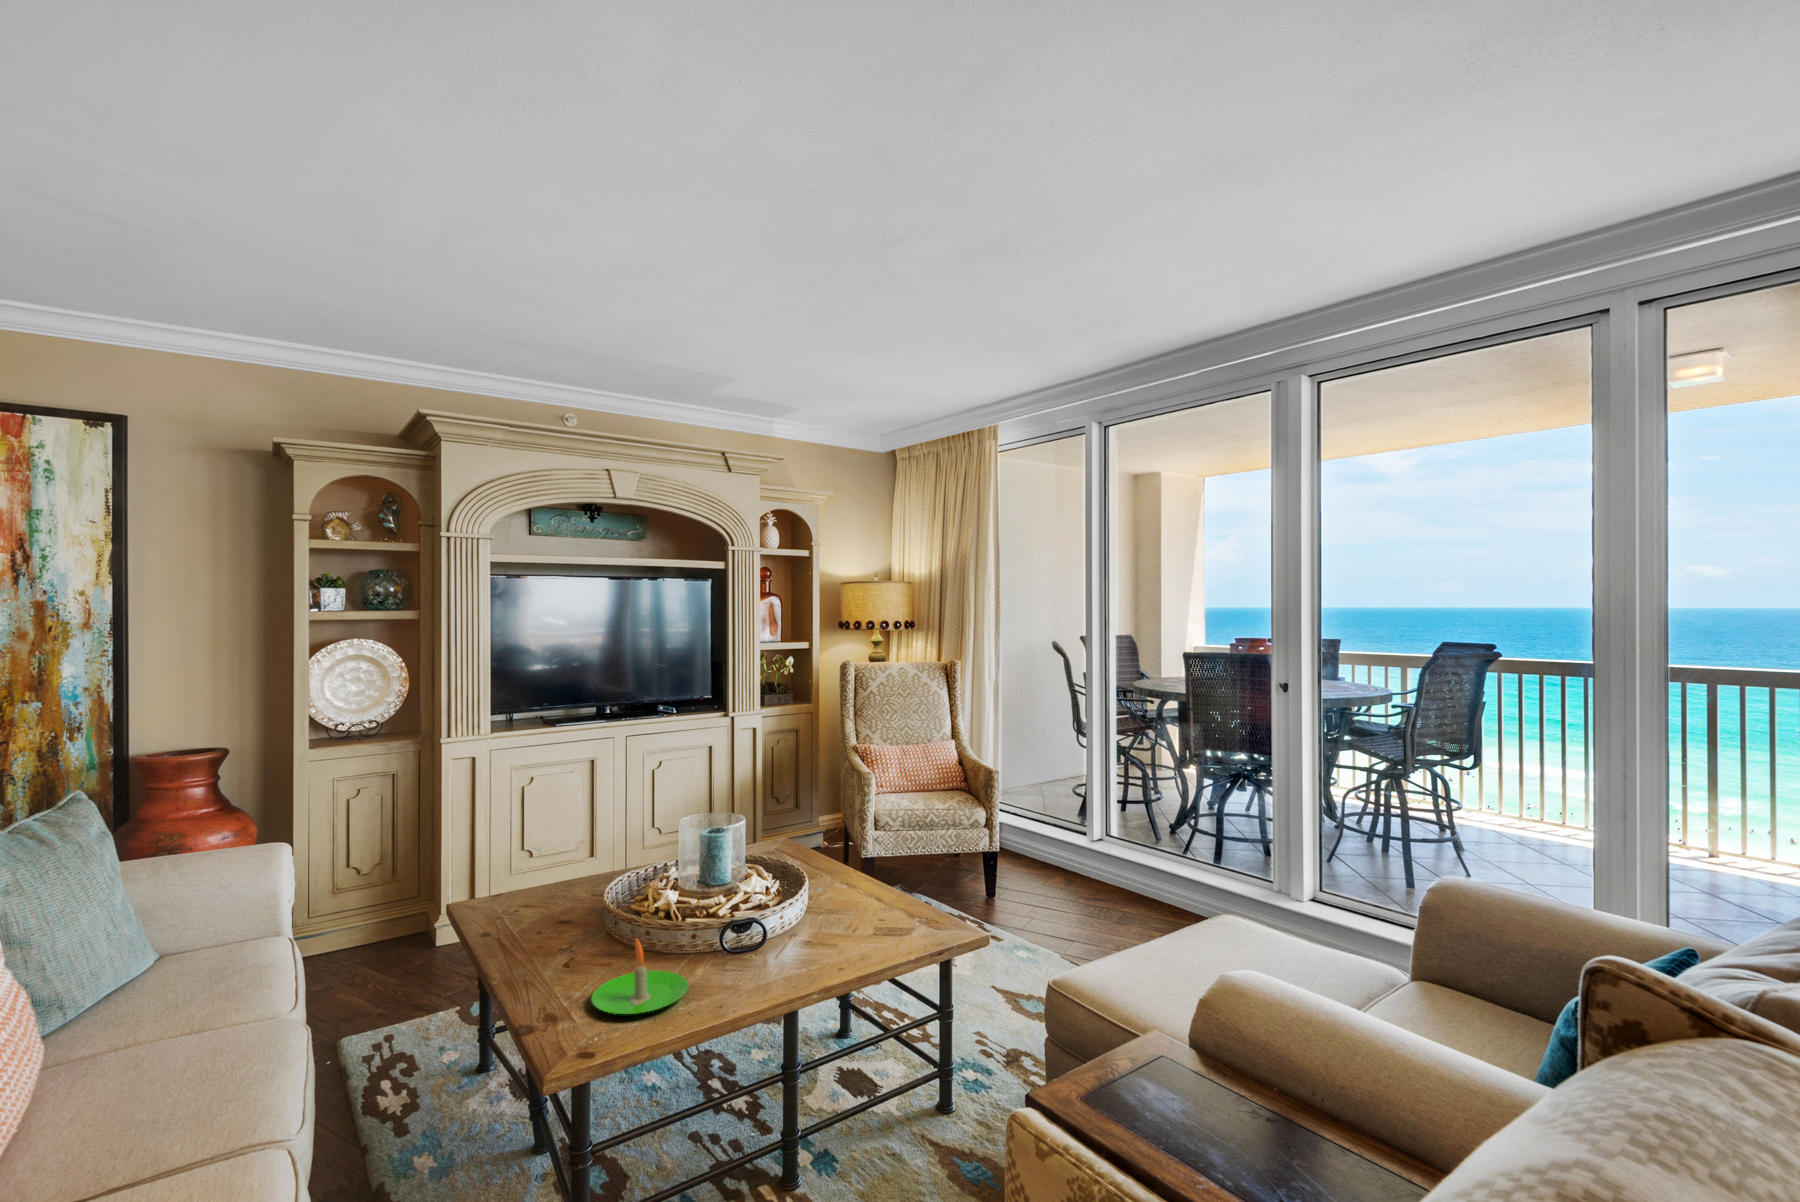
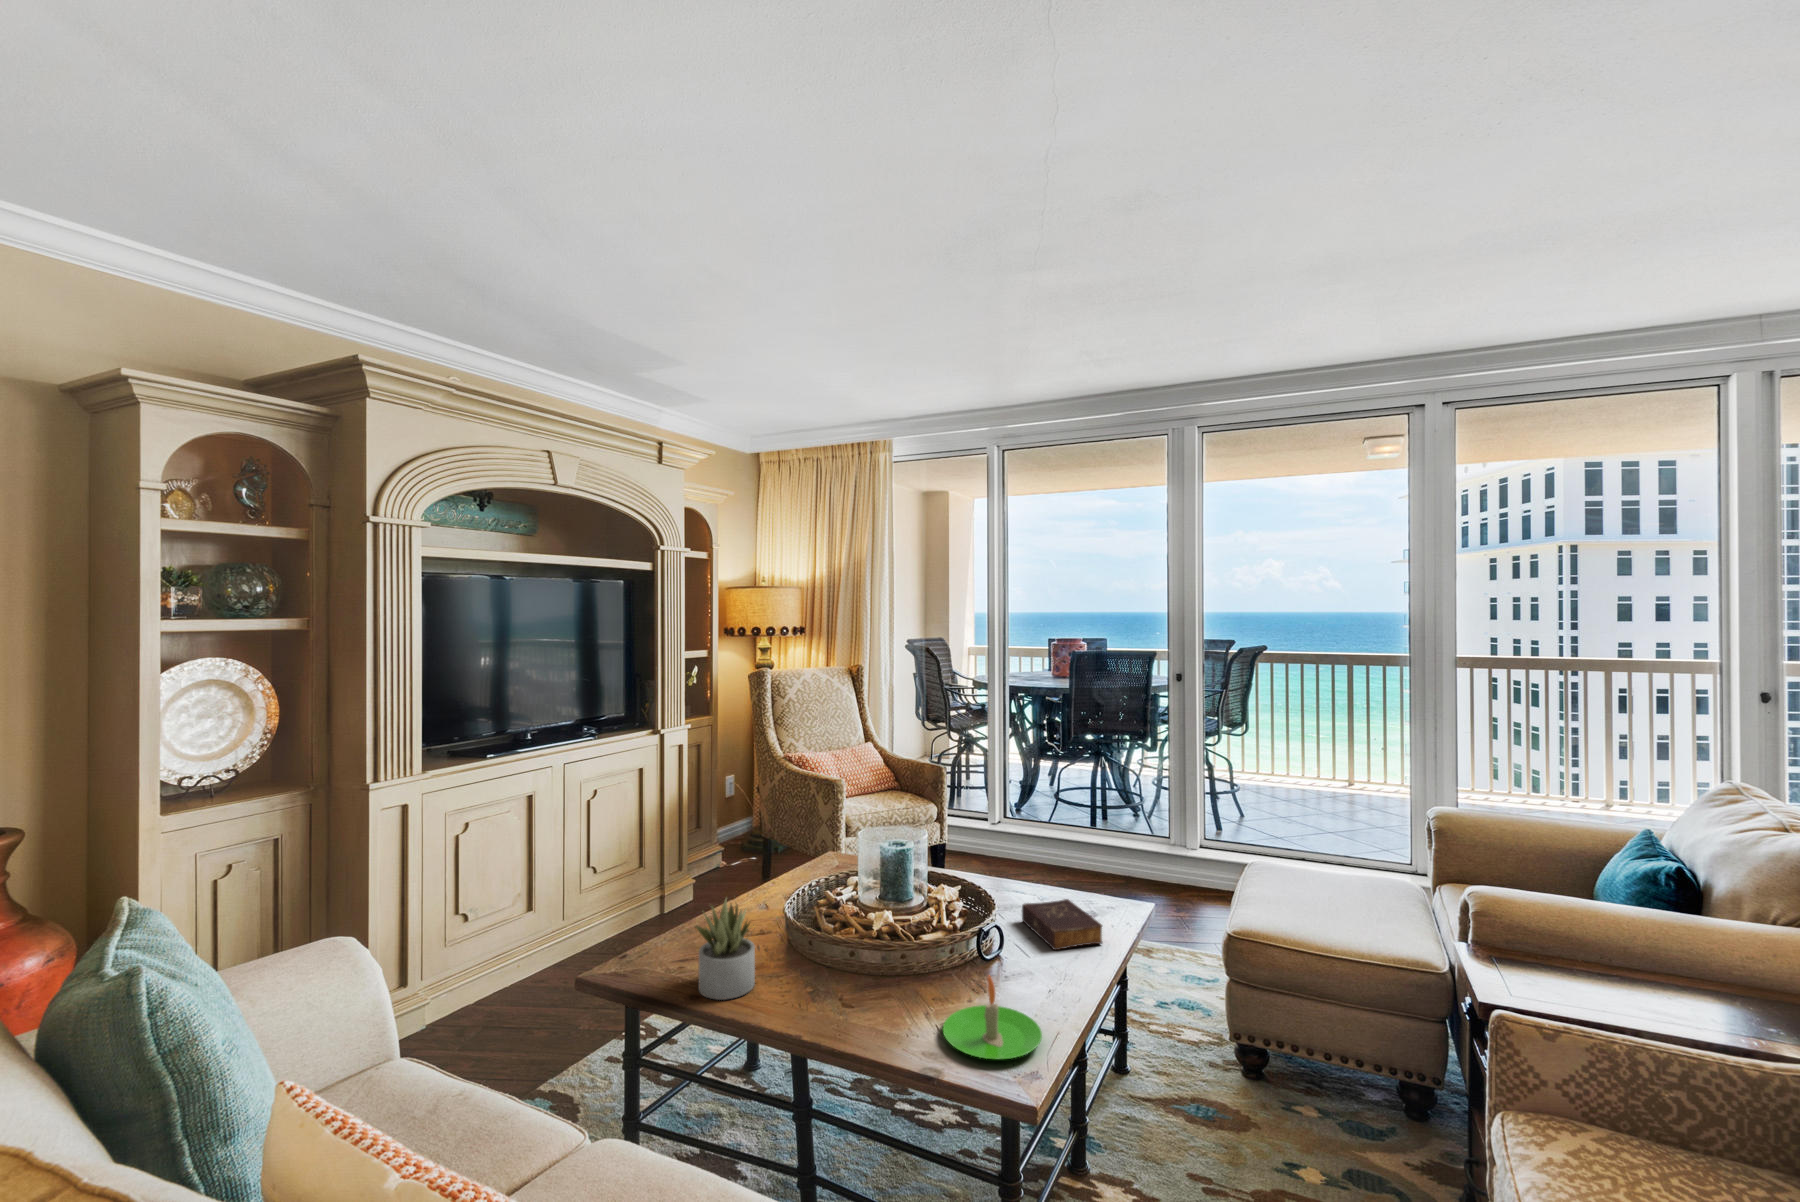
succulent plant: none [494,843,556,928] -> present [696,899,755,1000]
book: none [821,898,891,948] -> present [1022,899,1102,950]

